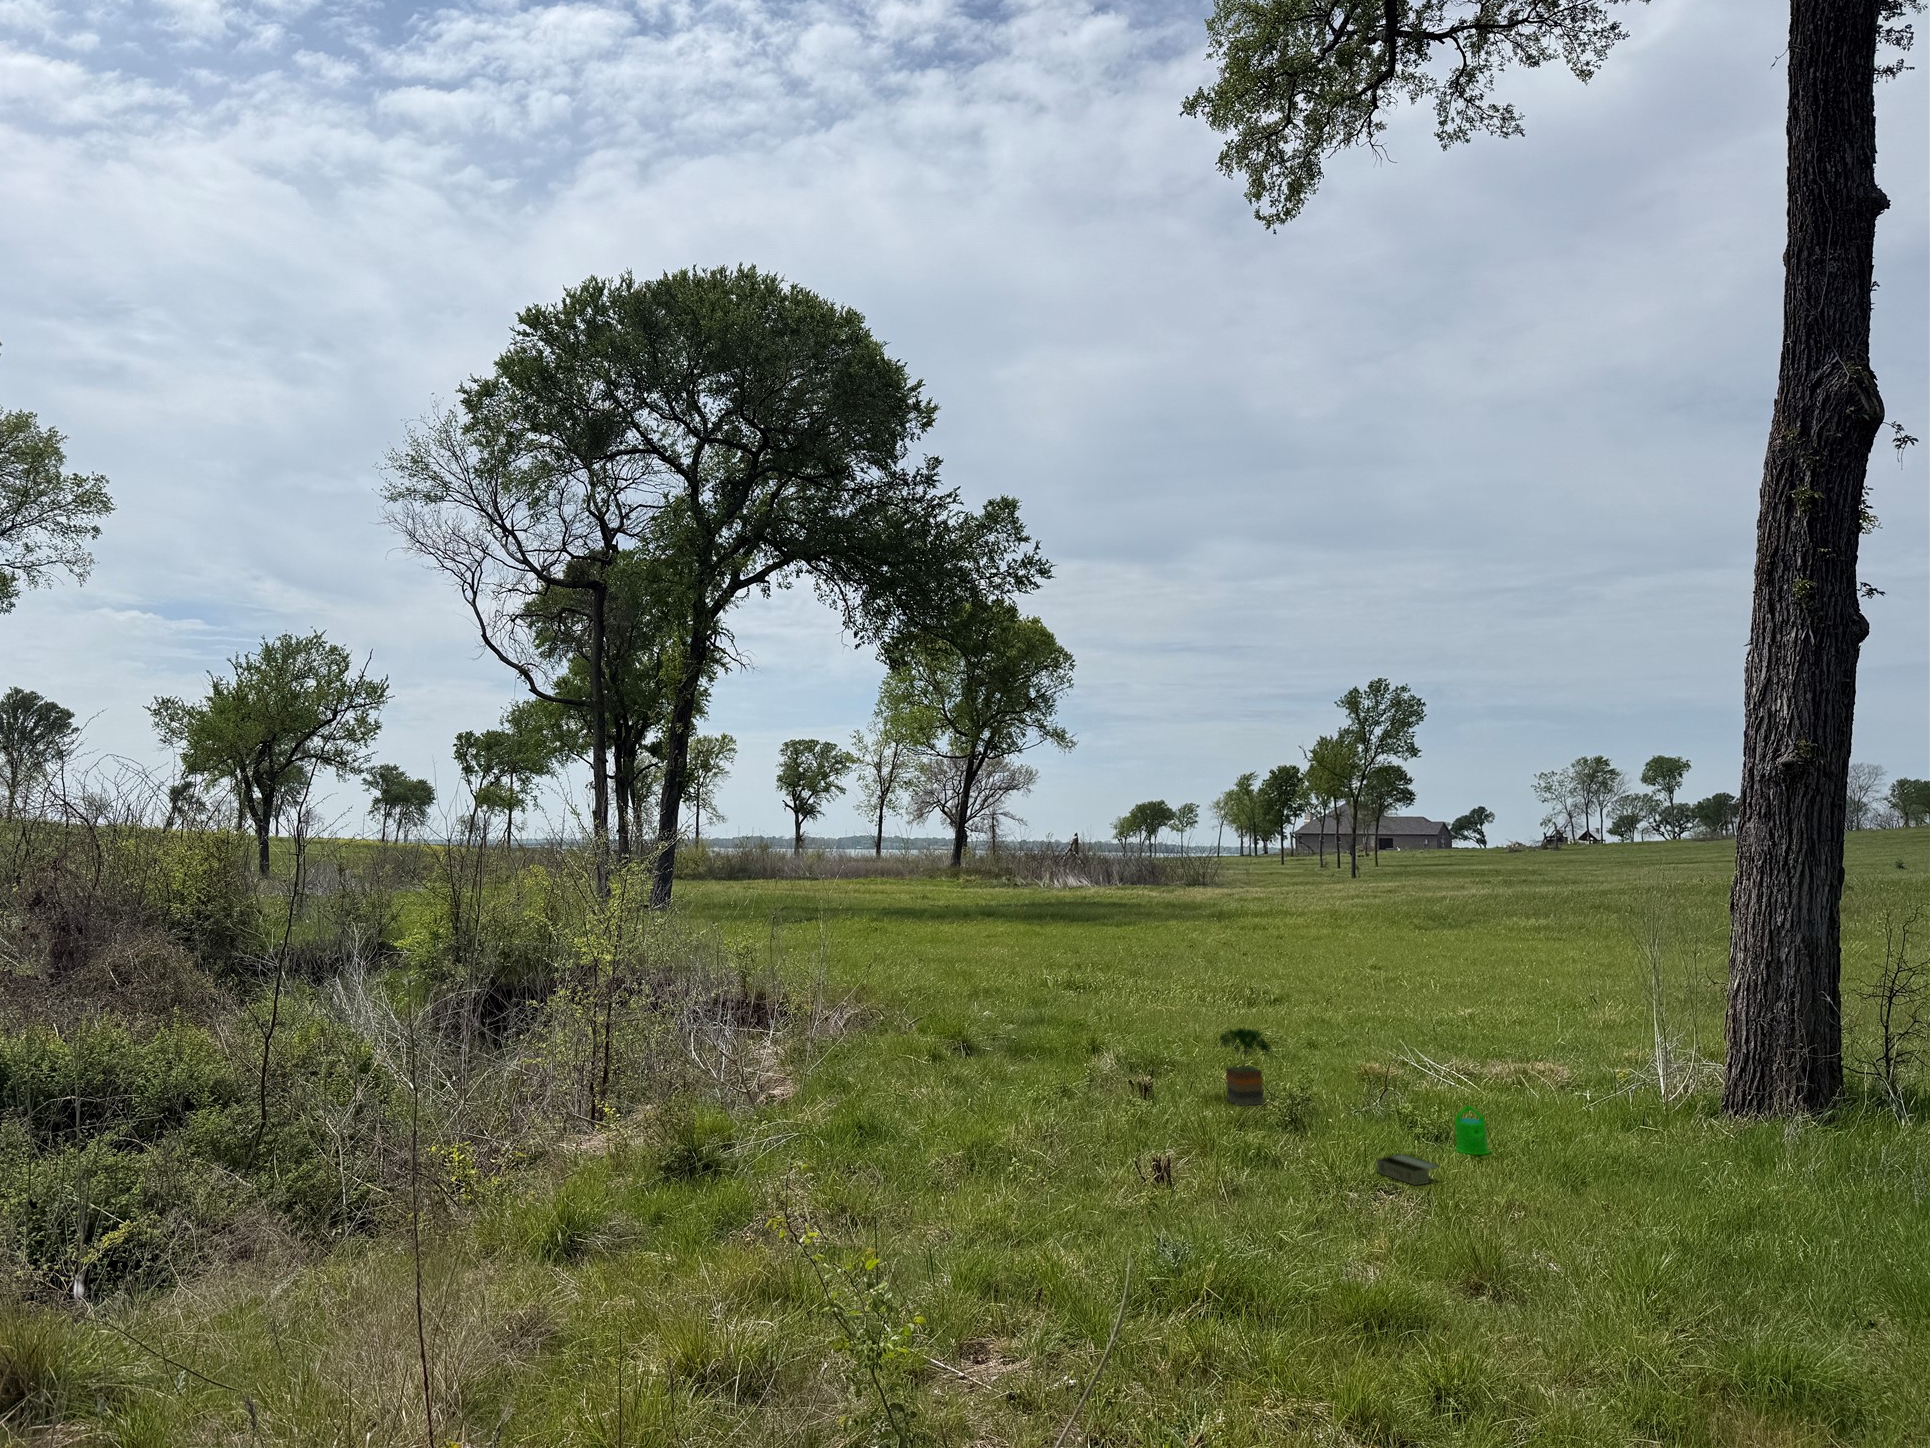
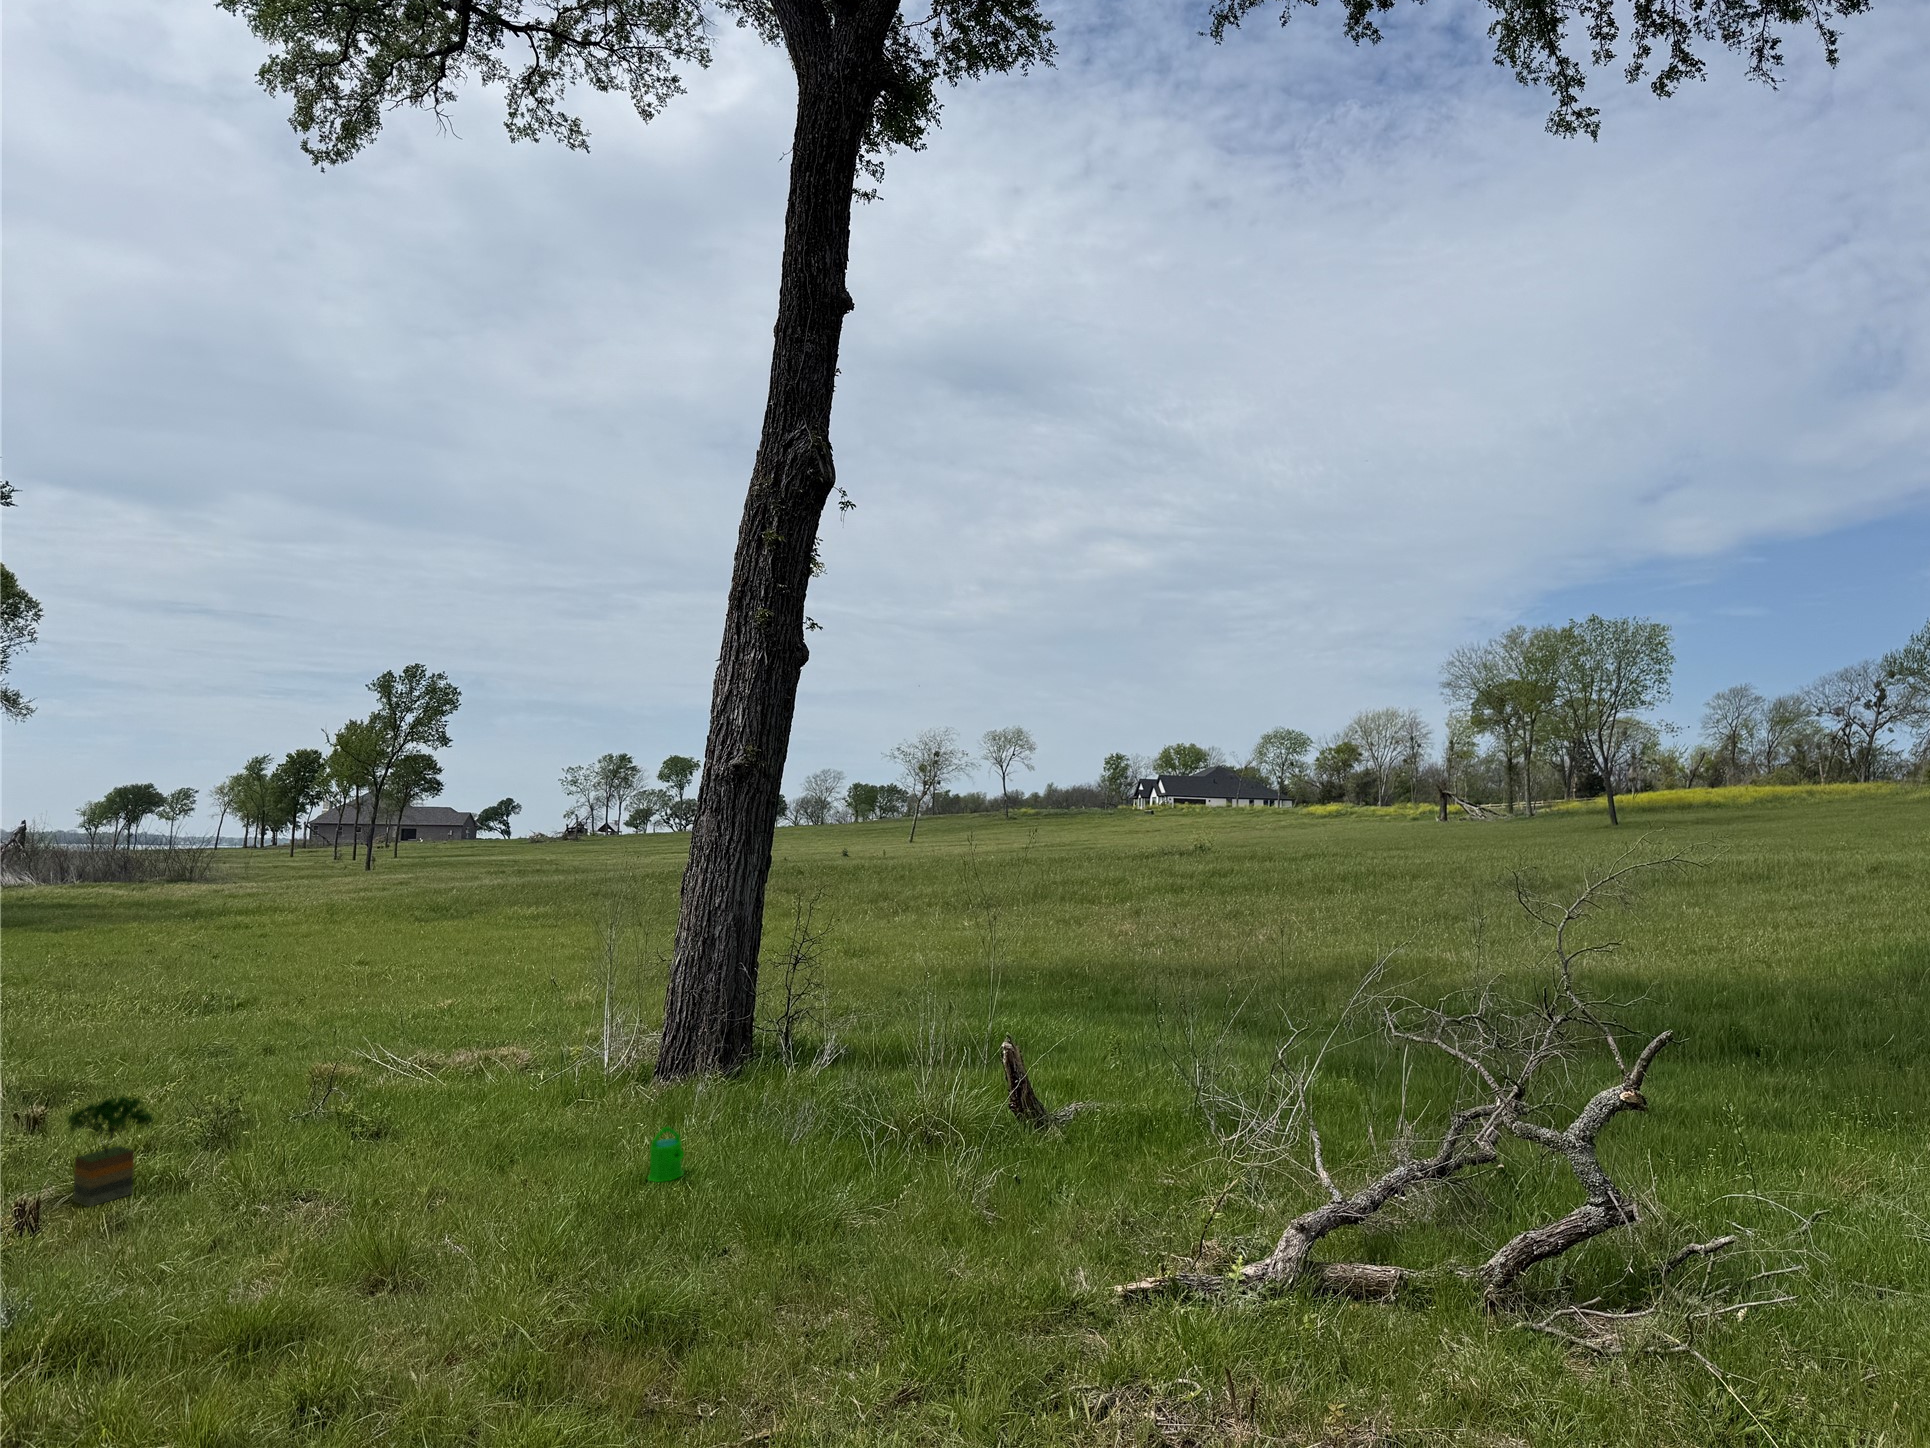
watering can: present [1455,1106,1490,1155] -> present [647,1127,684,1182]
toolbox: present [1376,1154,1440,1185] -> none [270,1224,356,1264]

